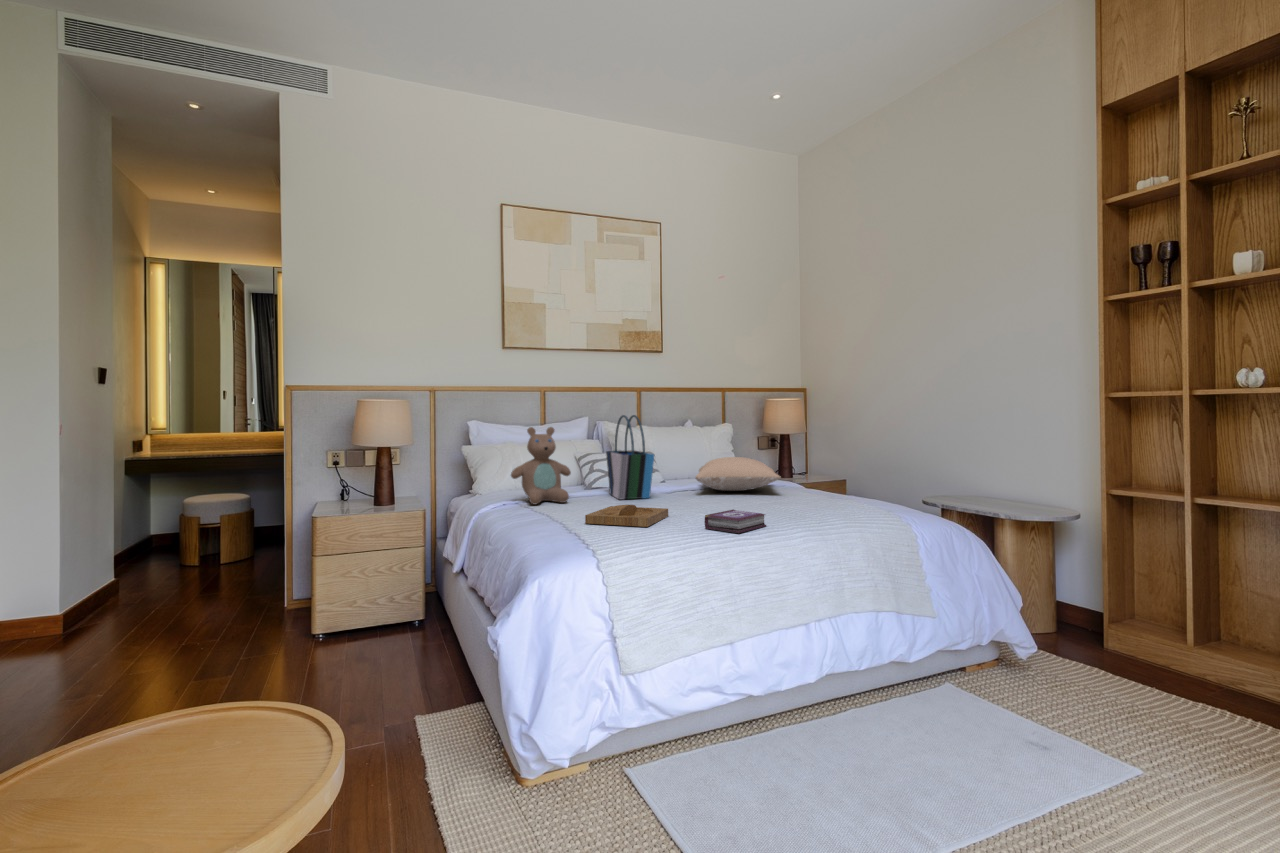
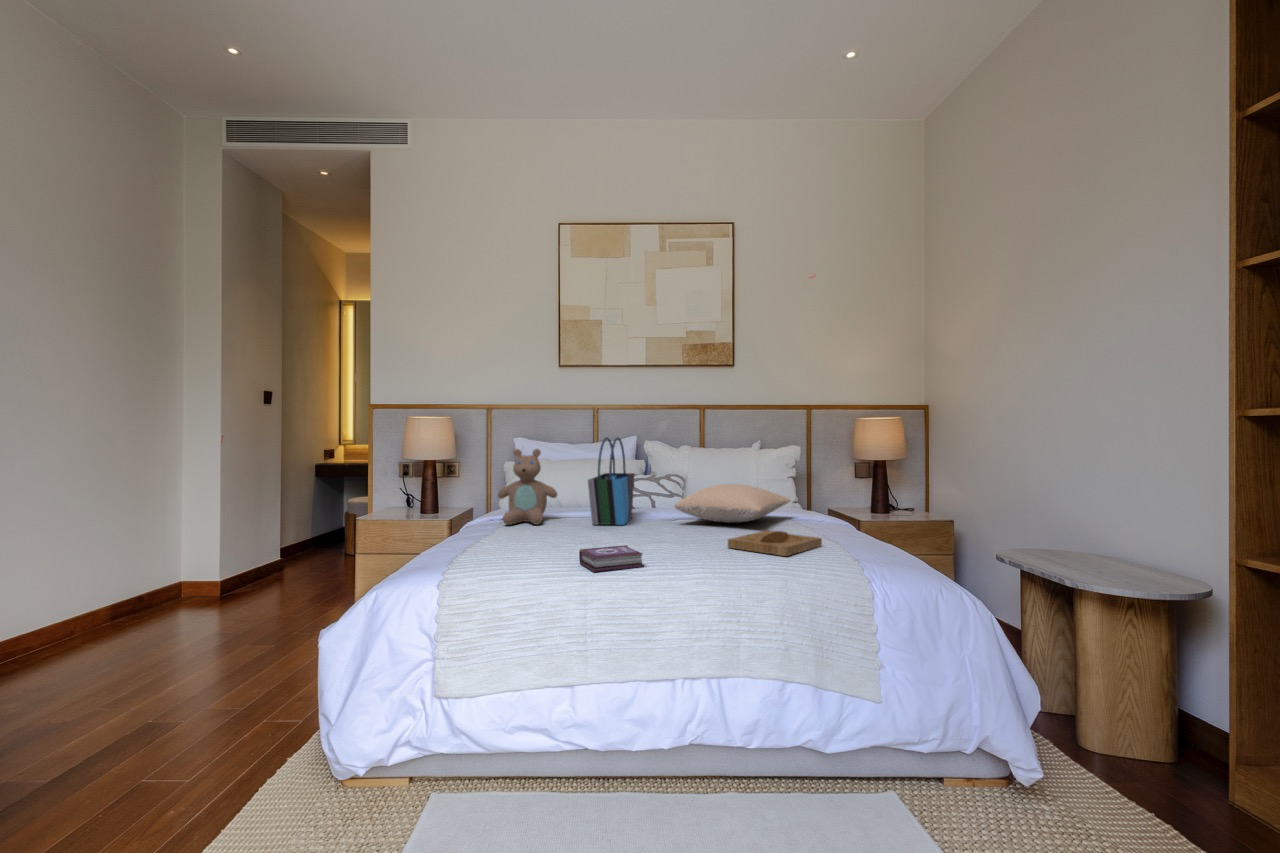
tray: present [585,505,668,527] -> present [728,531,822,556]

